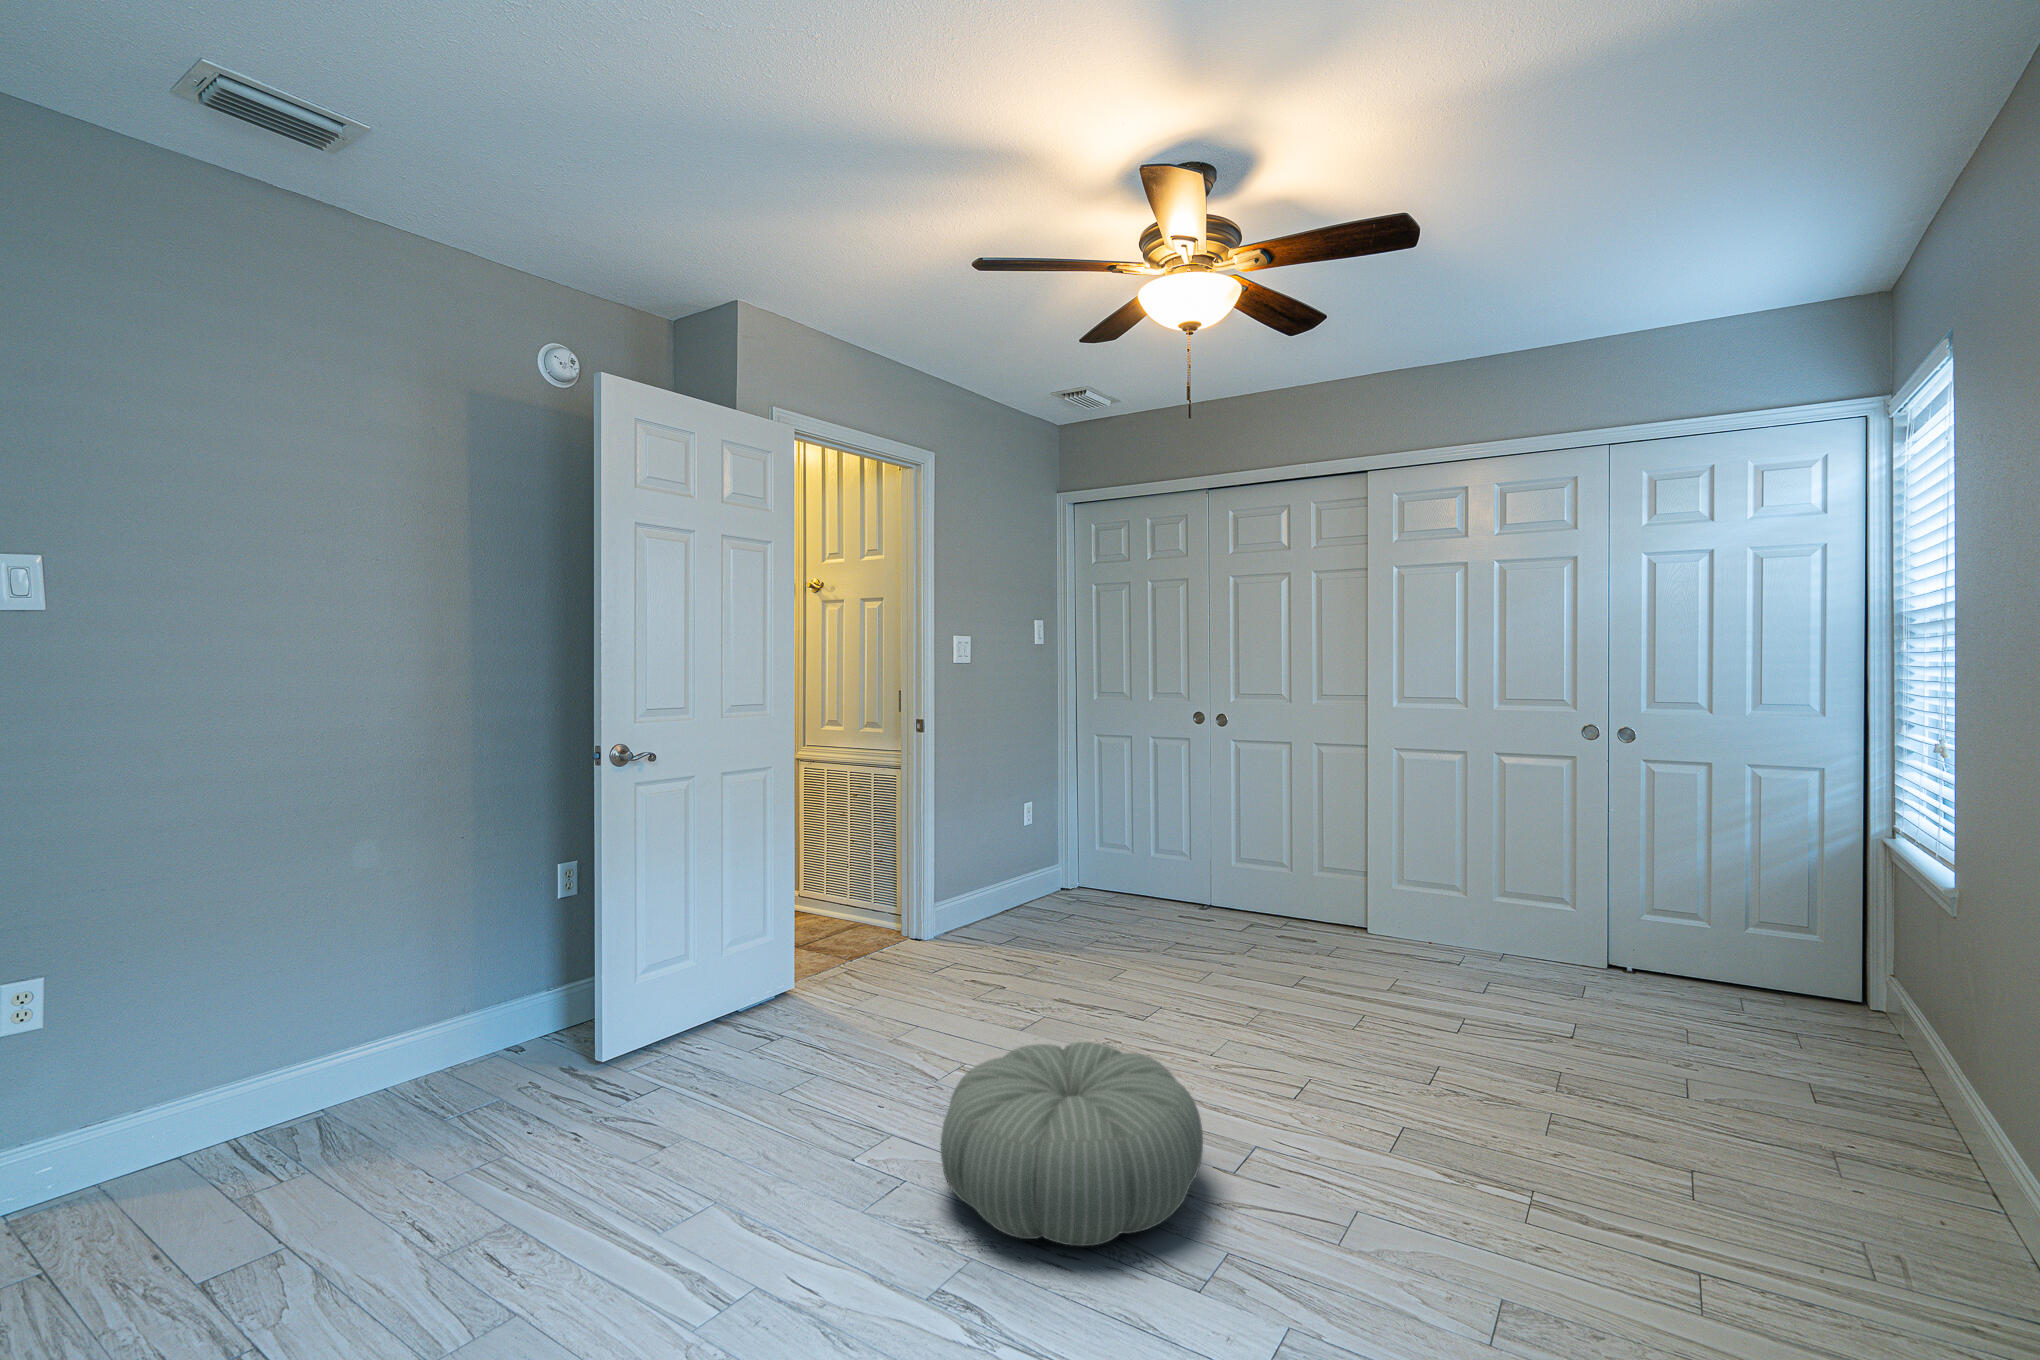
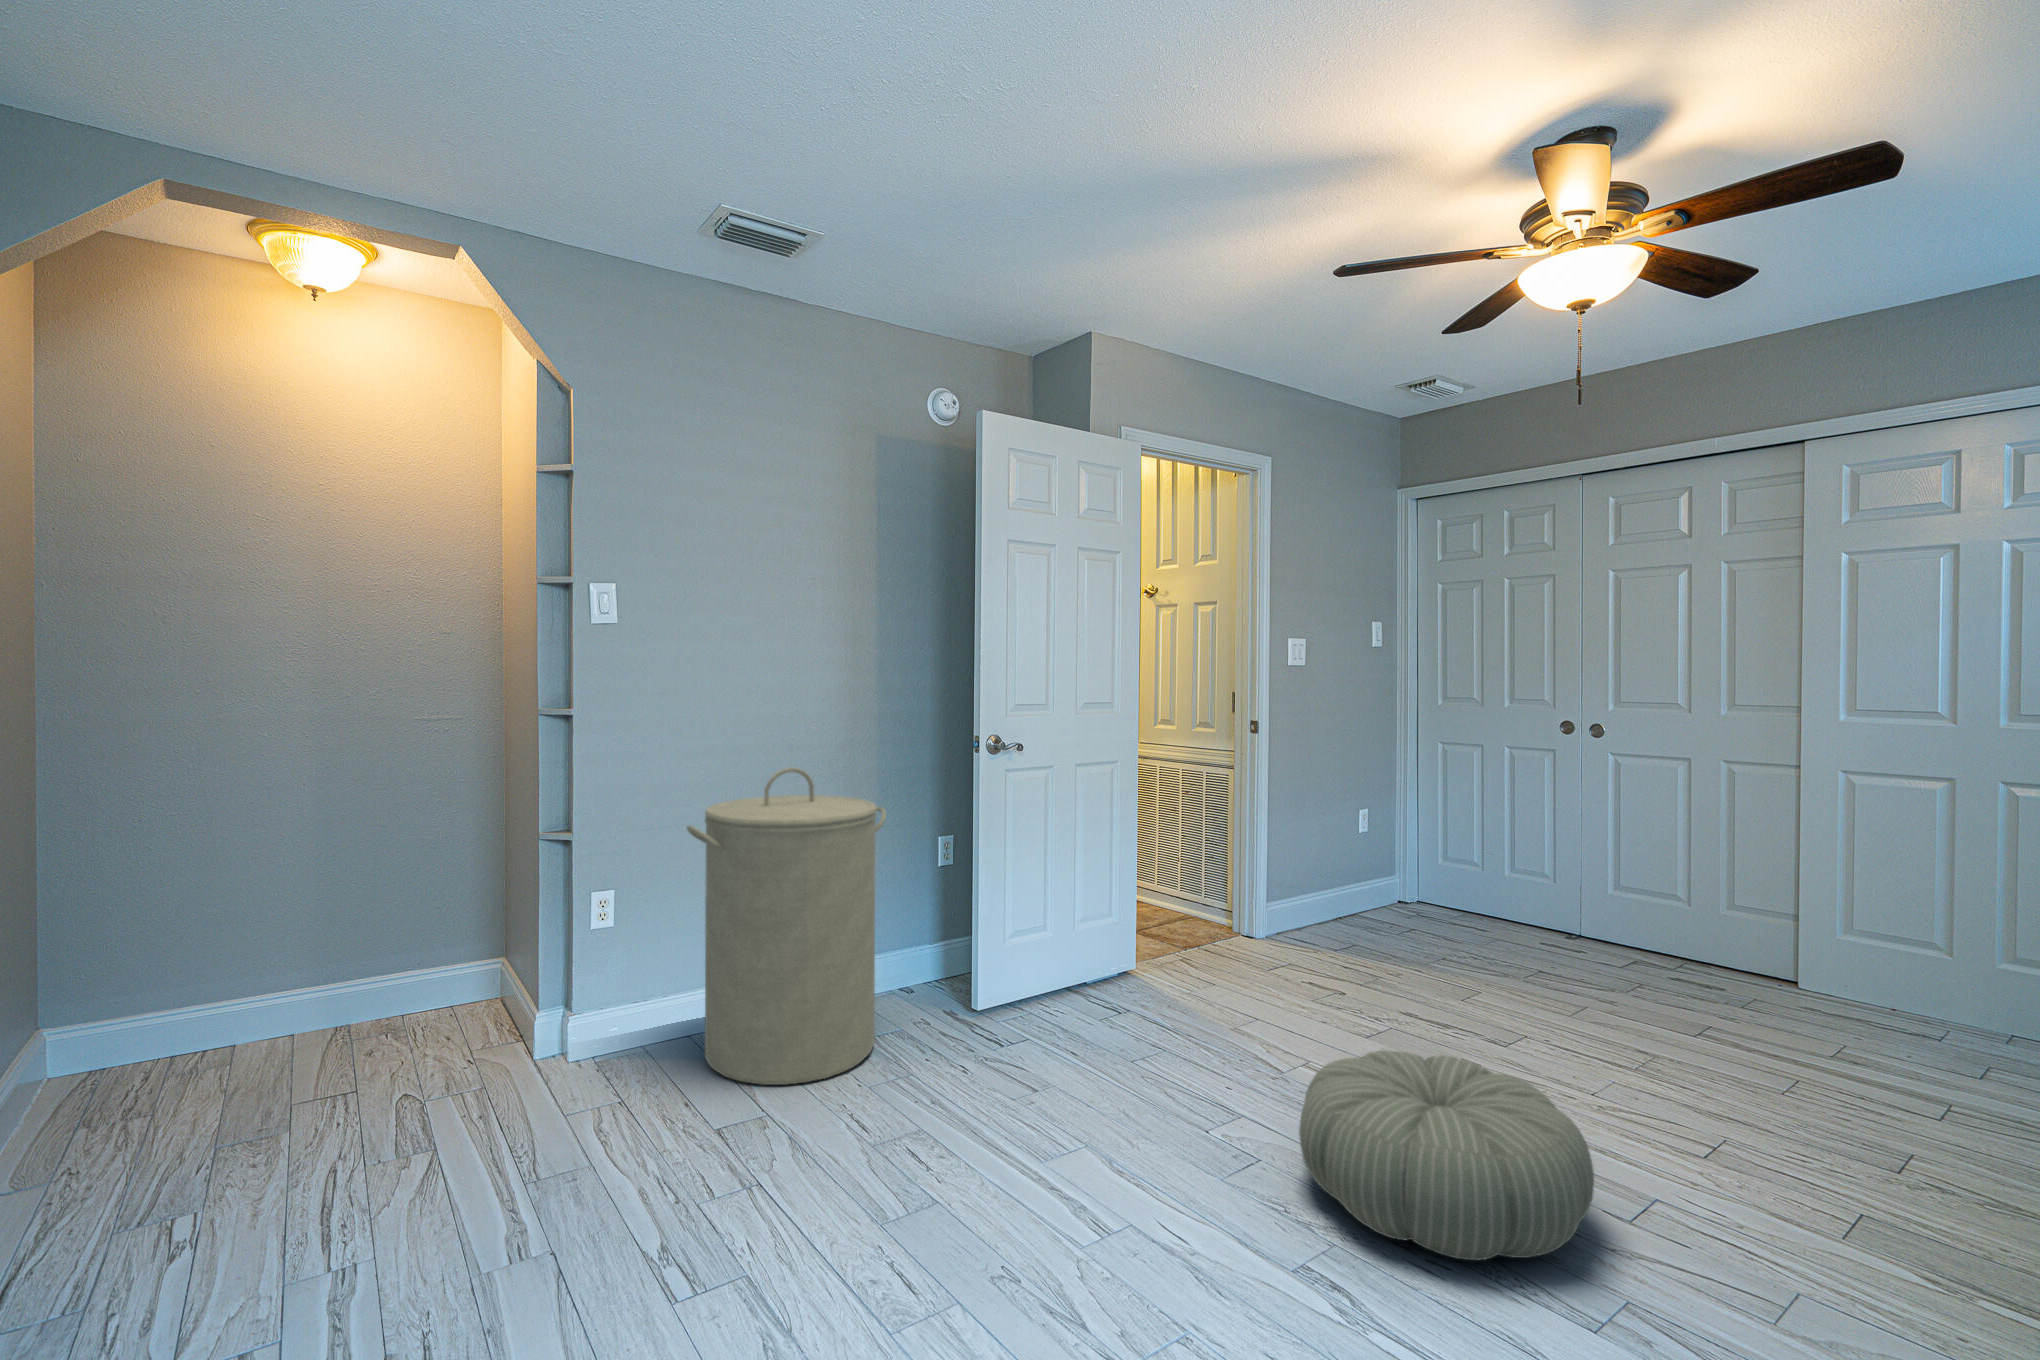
laundry hamper: none [162,798,476,1210] -> present [687,767,886,1085]

